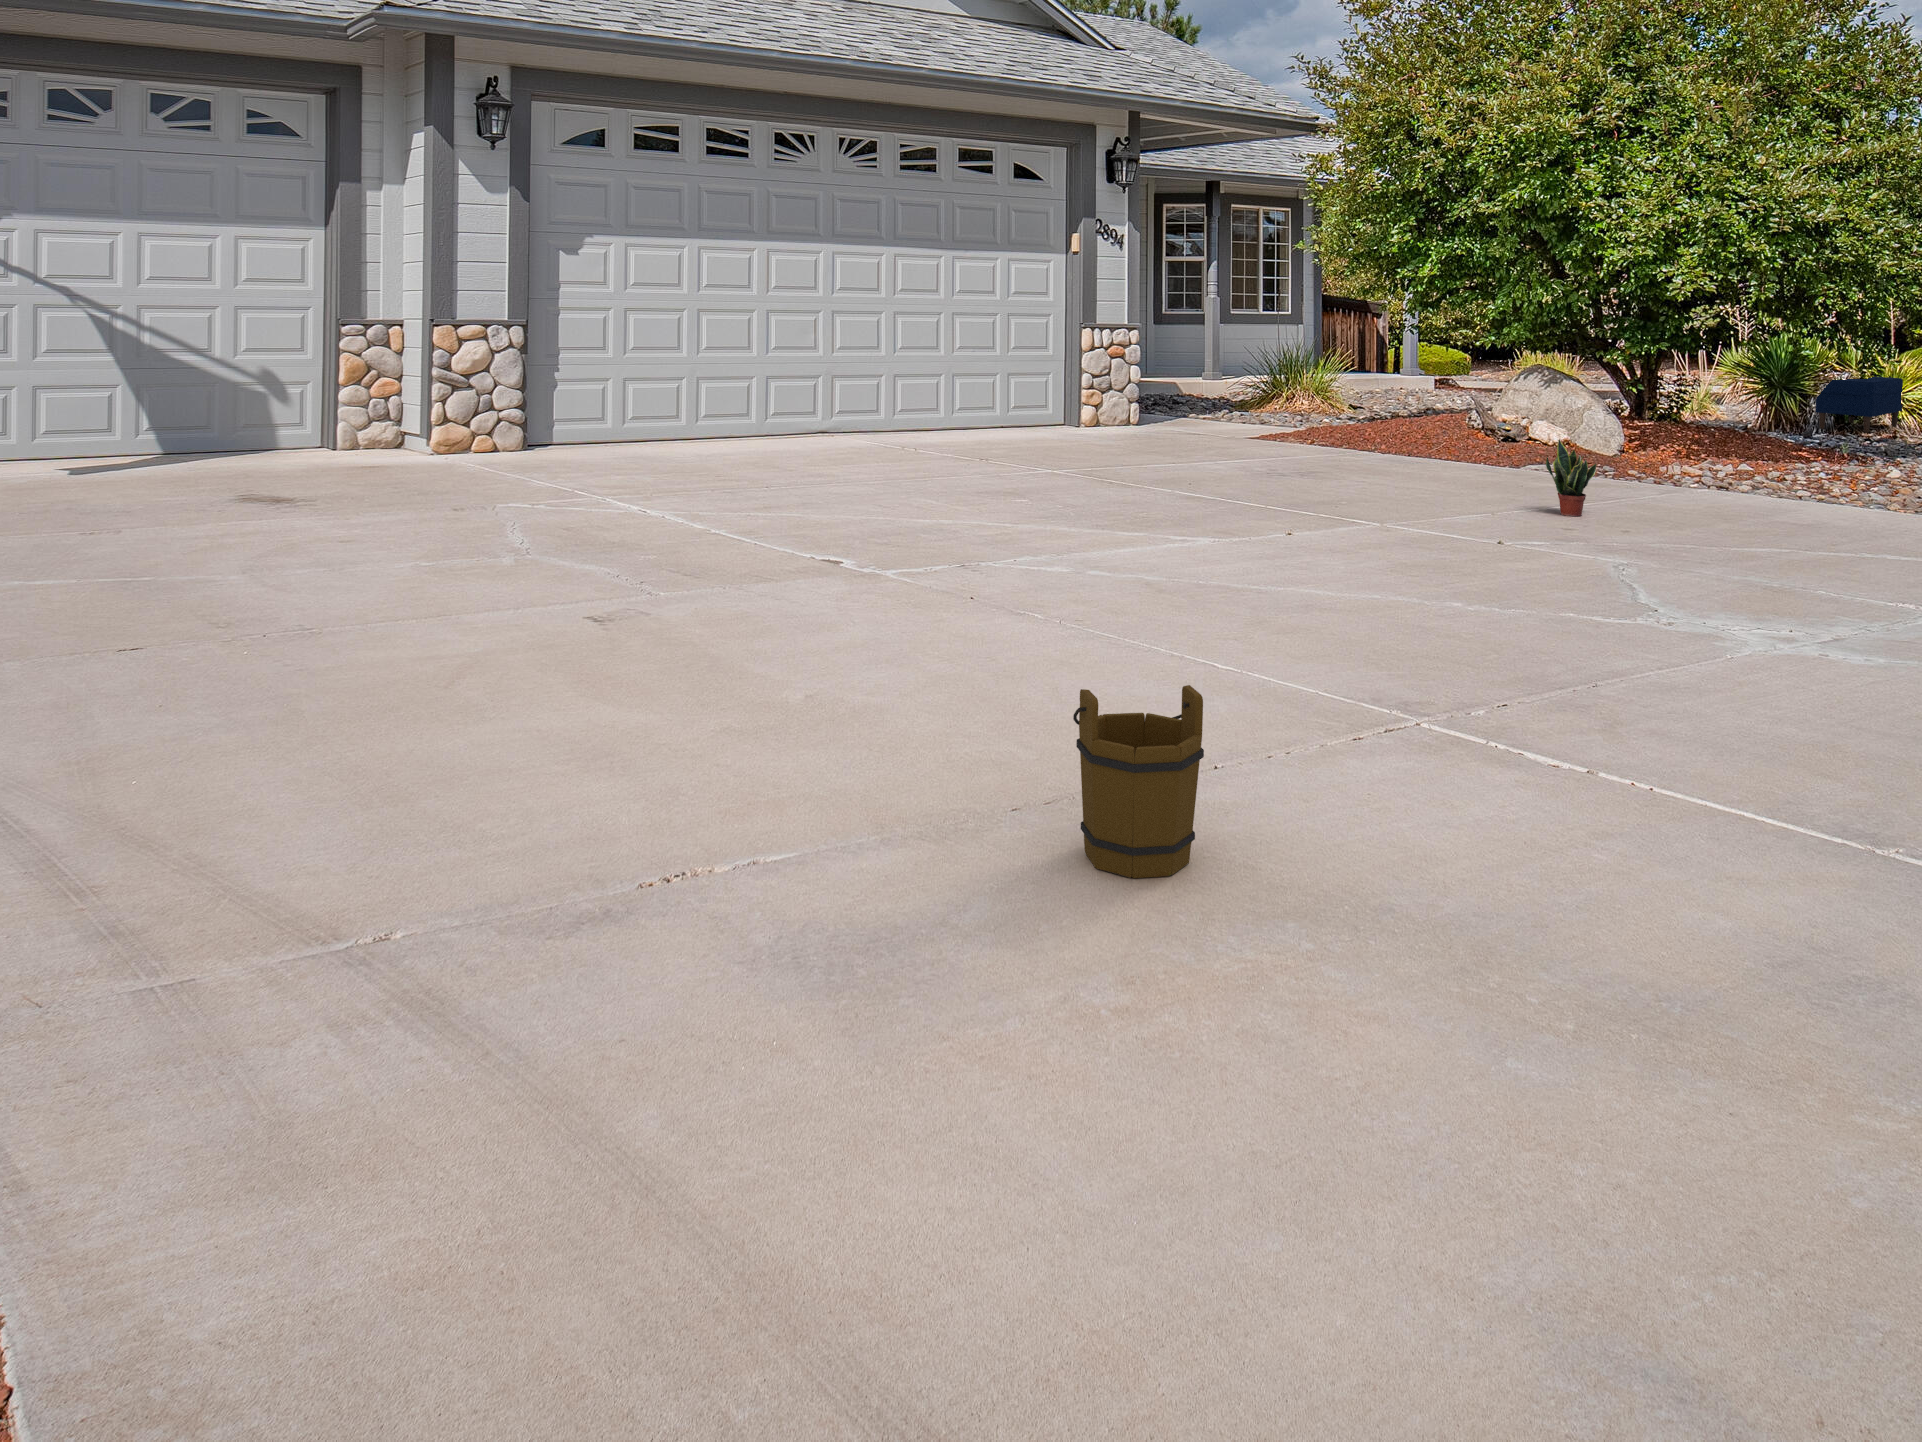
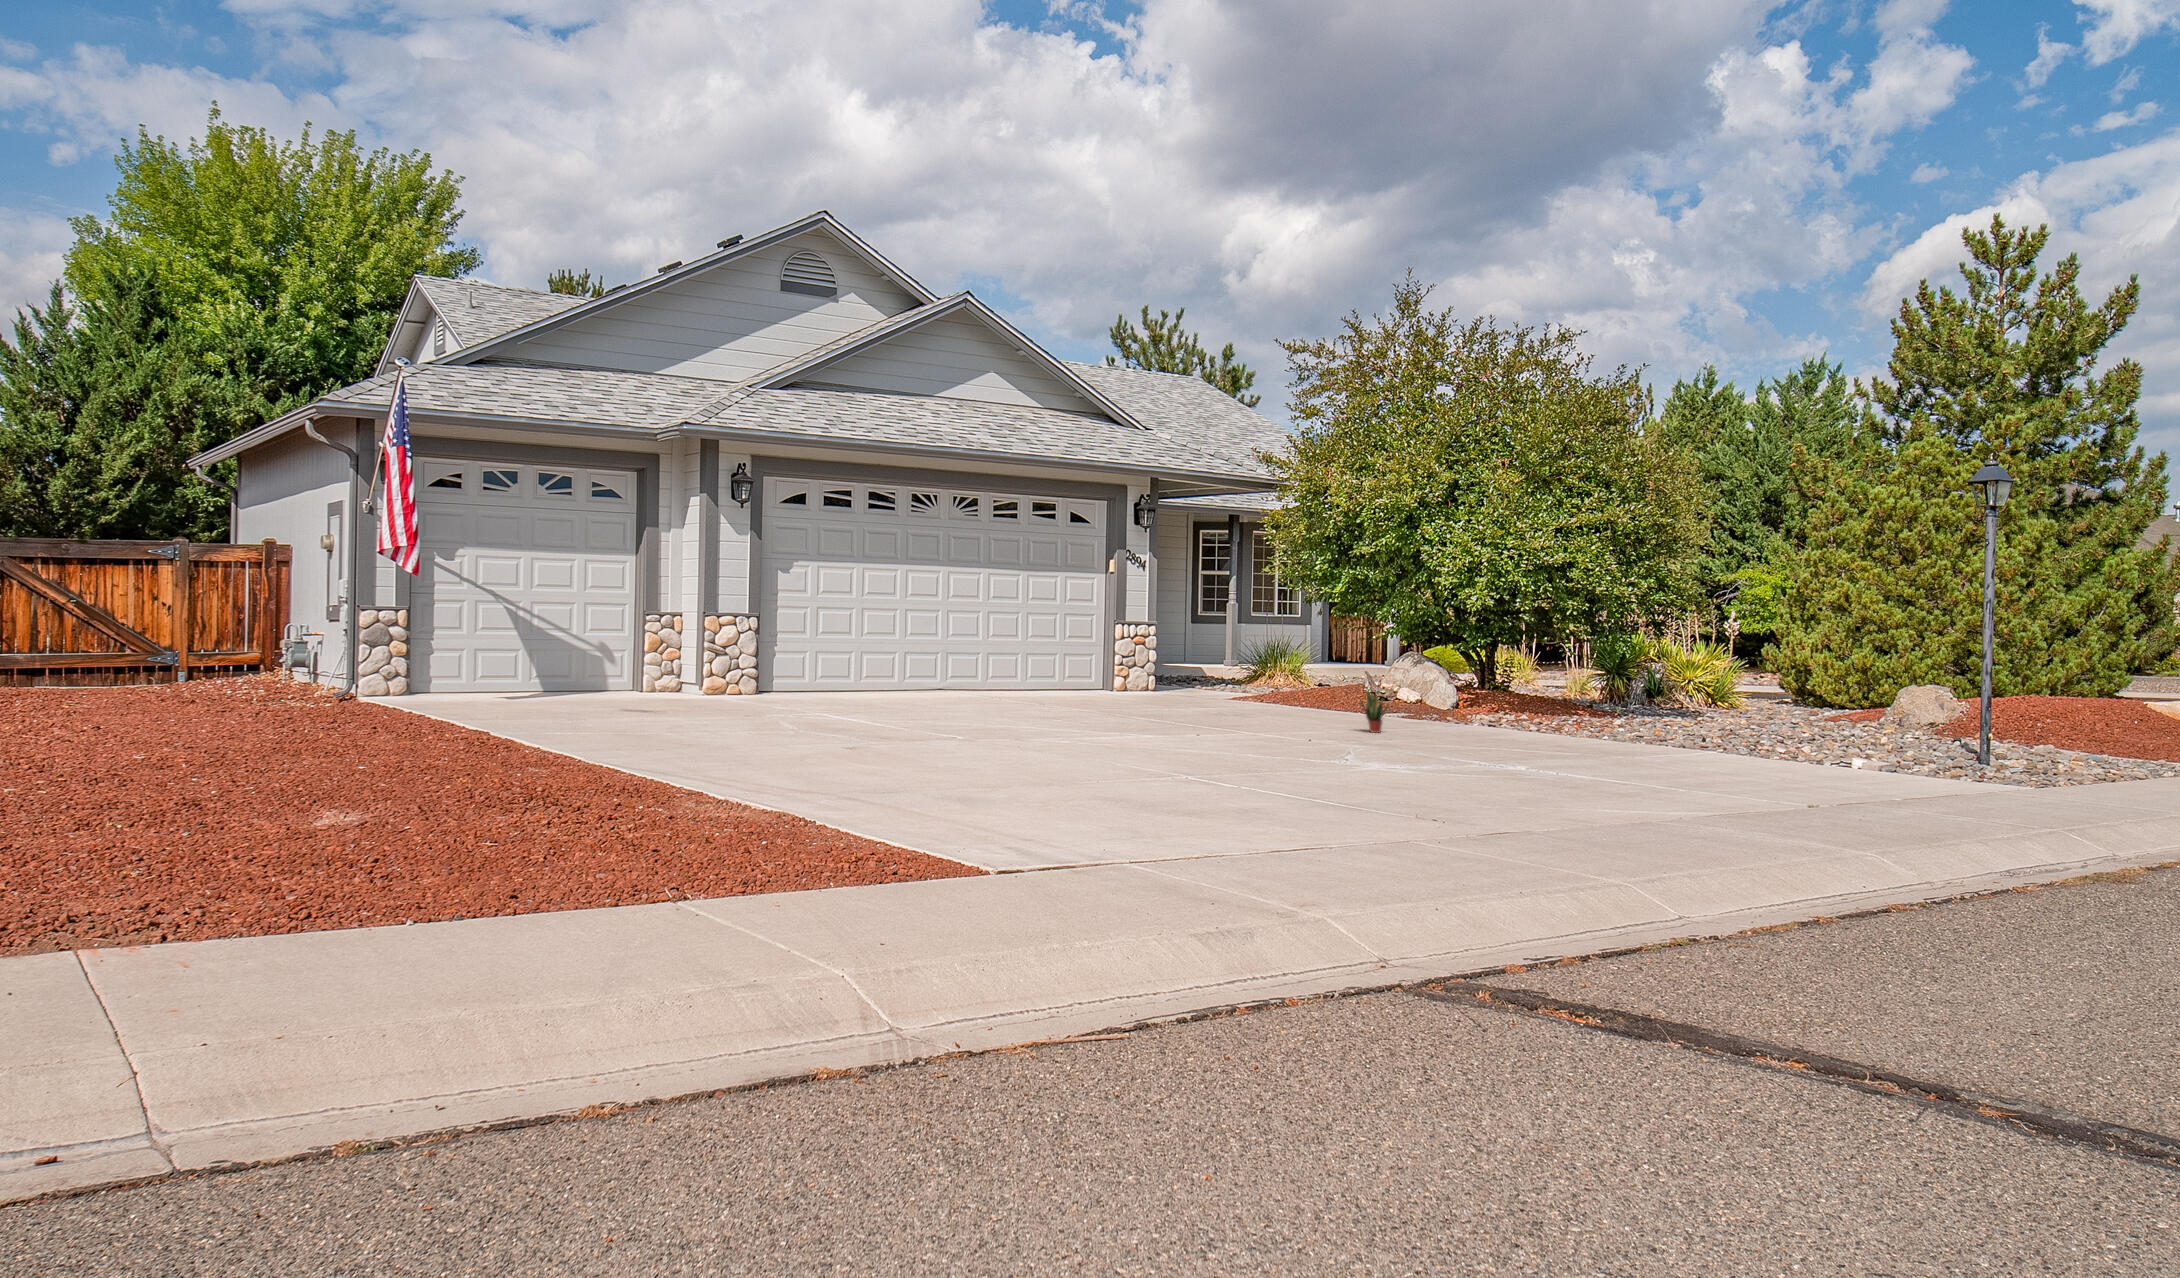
bench: present [1816,377,1903,433] -> none [1632,667,1700,707]
bucket: present [1073,685,1204,878] -> none [1058,733,1101,792]

